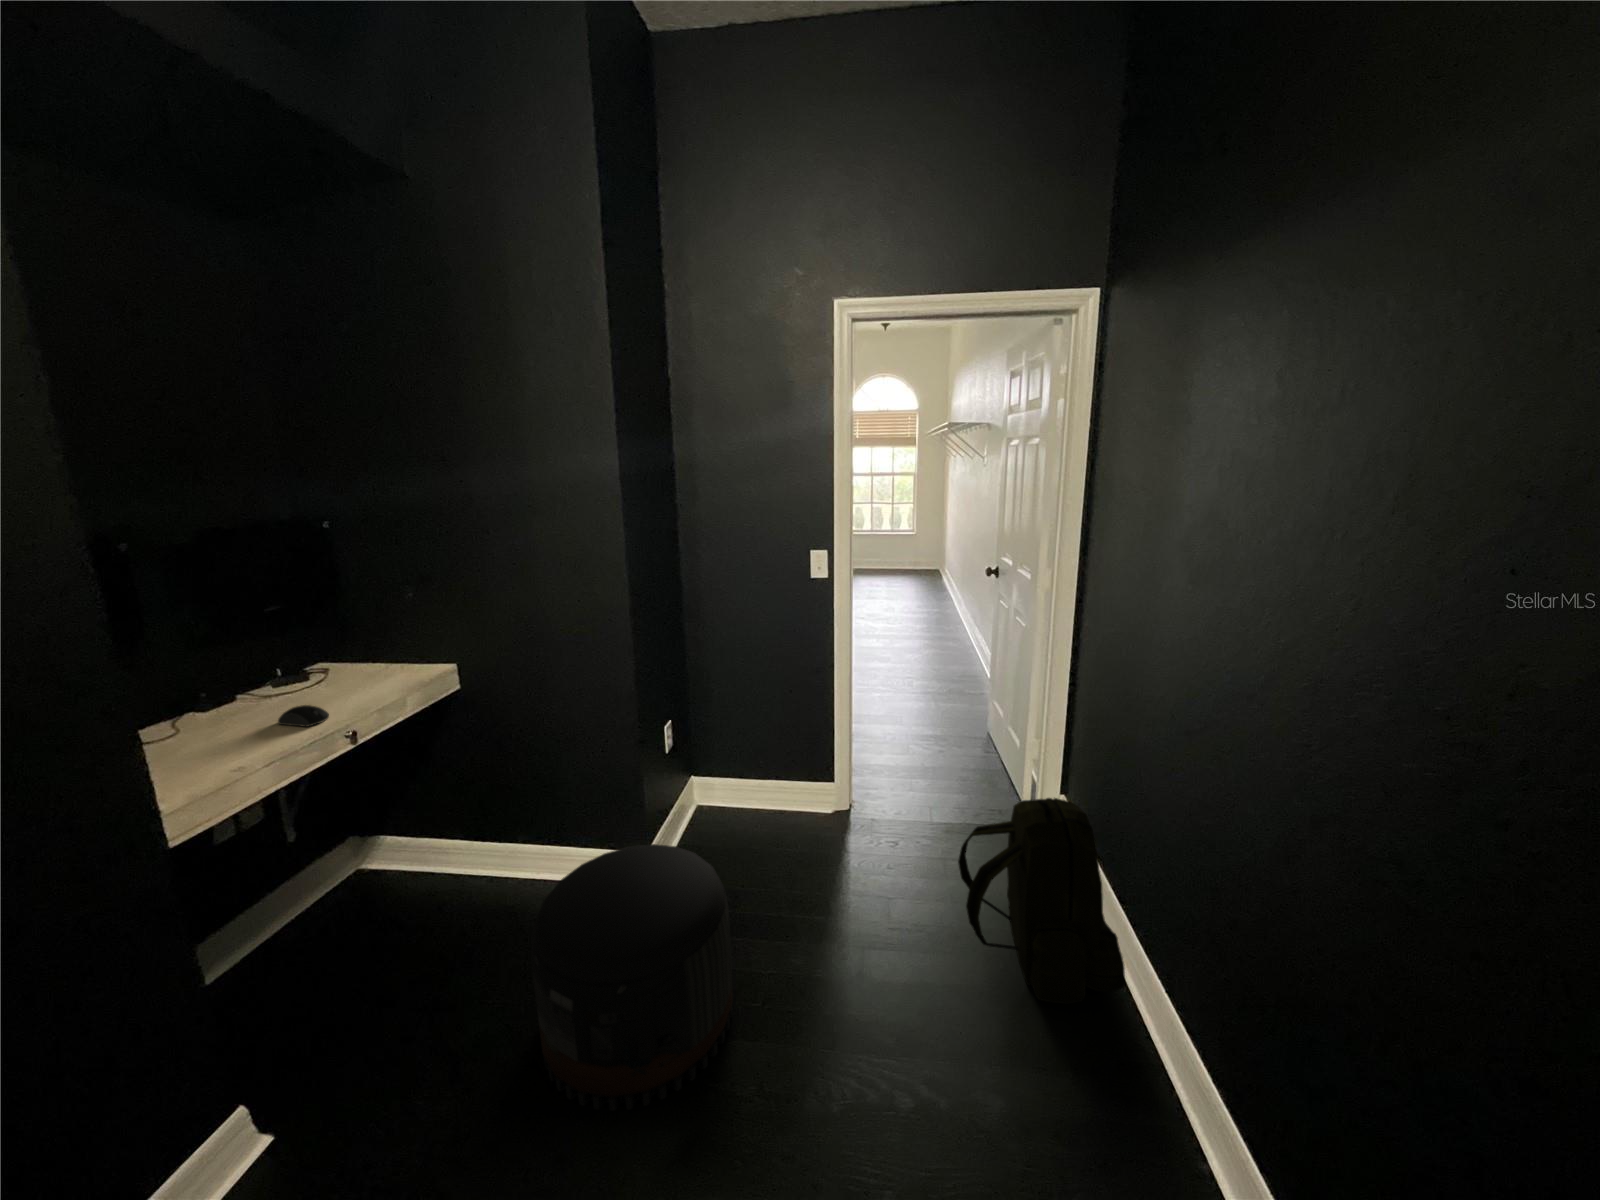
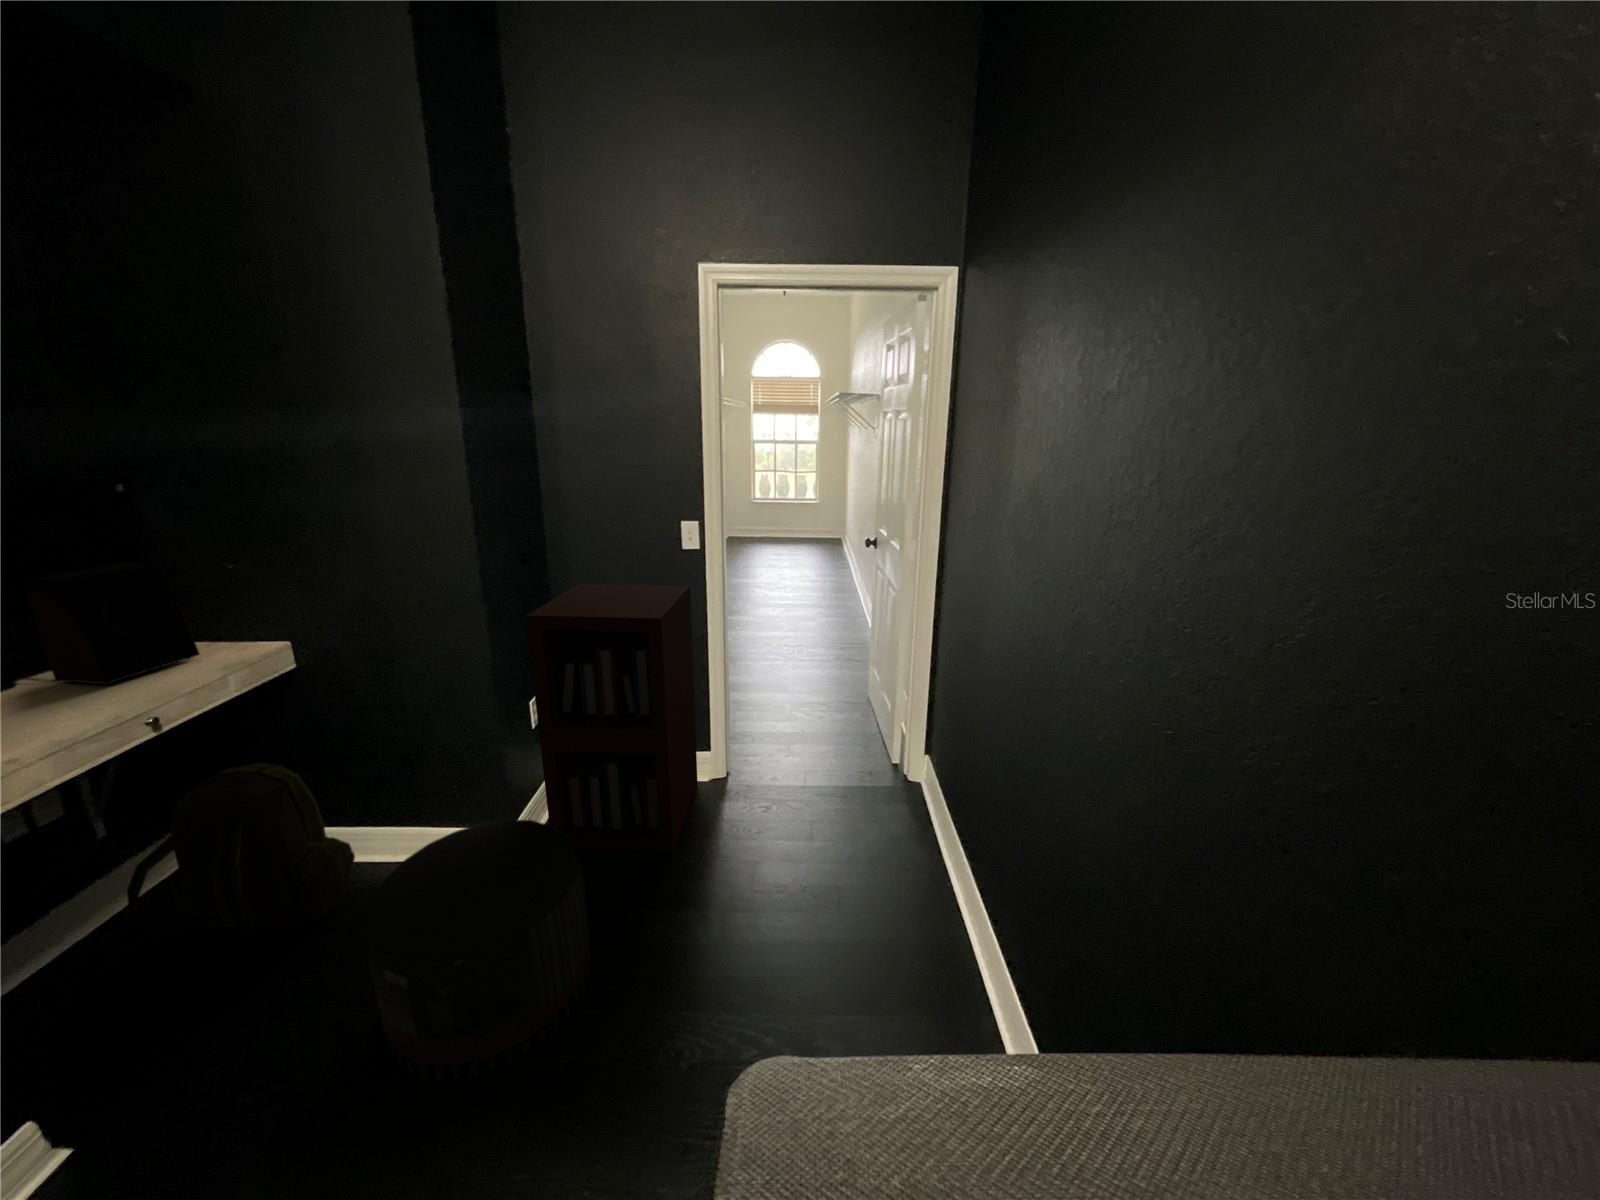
speaker: none [256,589,386,700] -> present [23,562,200,685]
bookshelf: none [668,612,819,889] -> present [526,584,698,853]
computer mouse: present [278,705,329,727] -> none [55,692,121,715]
backpack: present [958,798,1125,1004] -> present [127,763,355,935]

